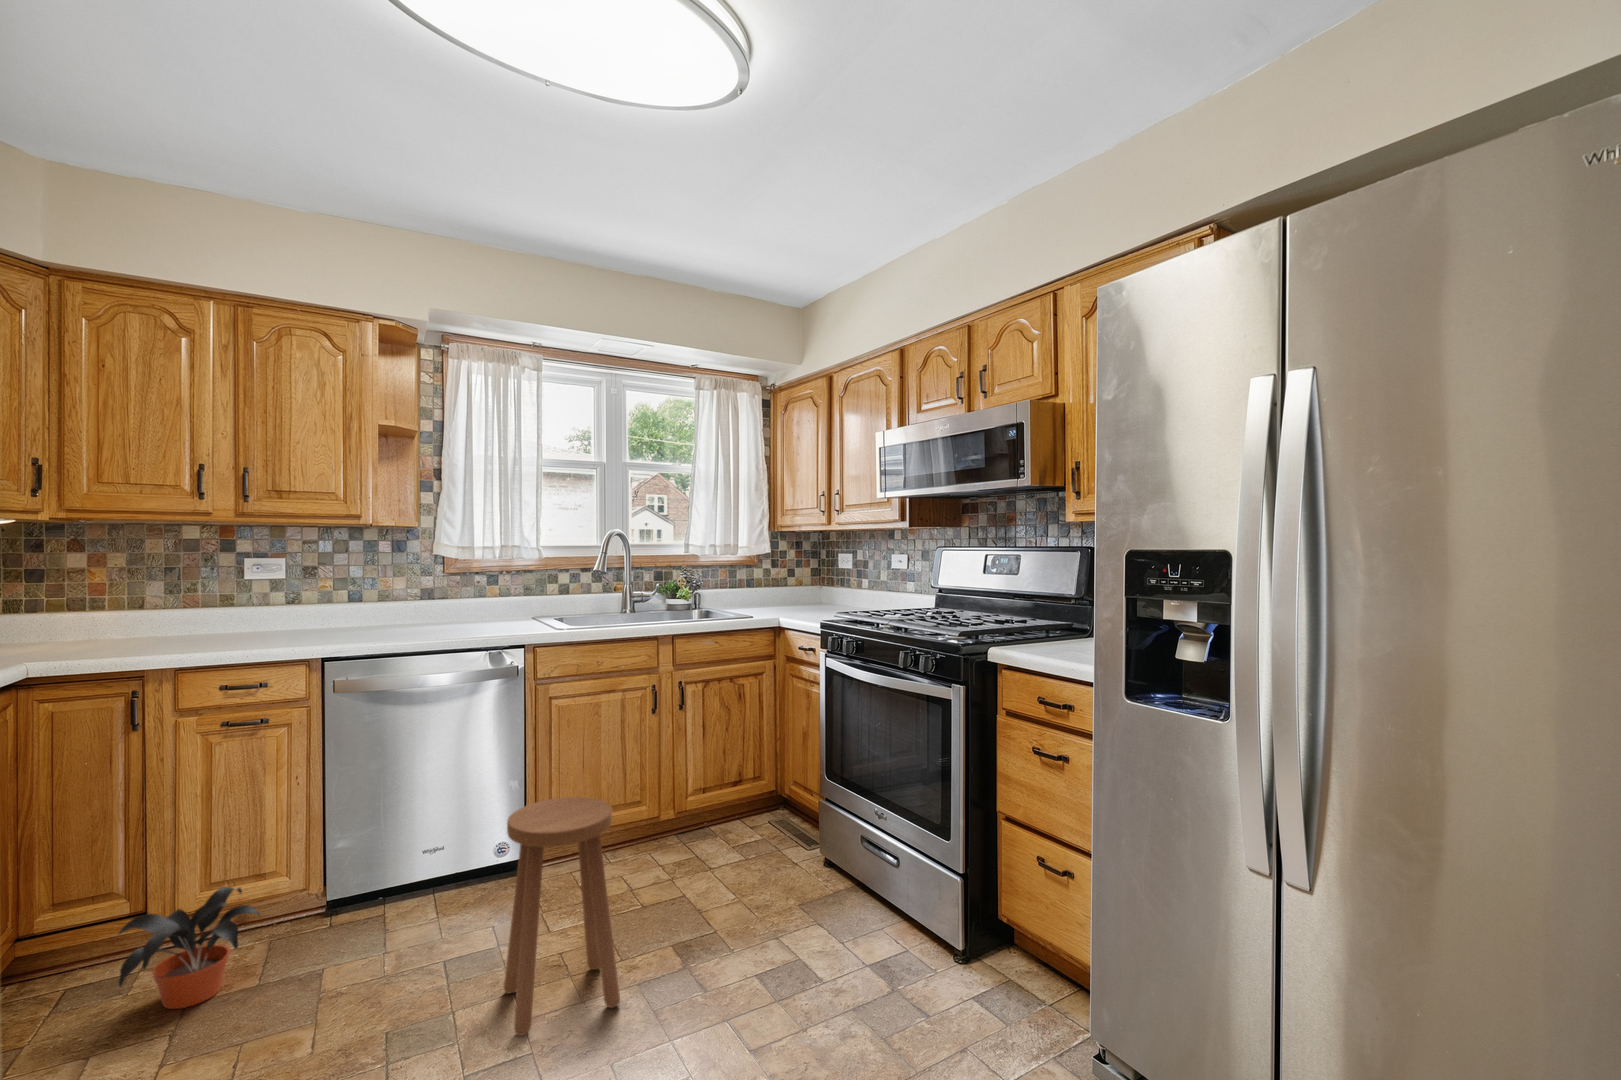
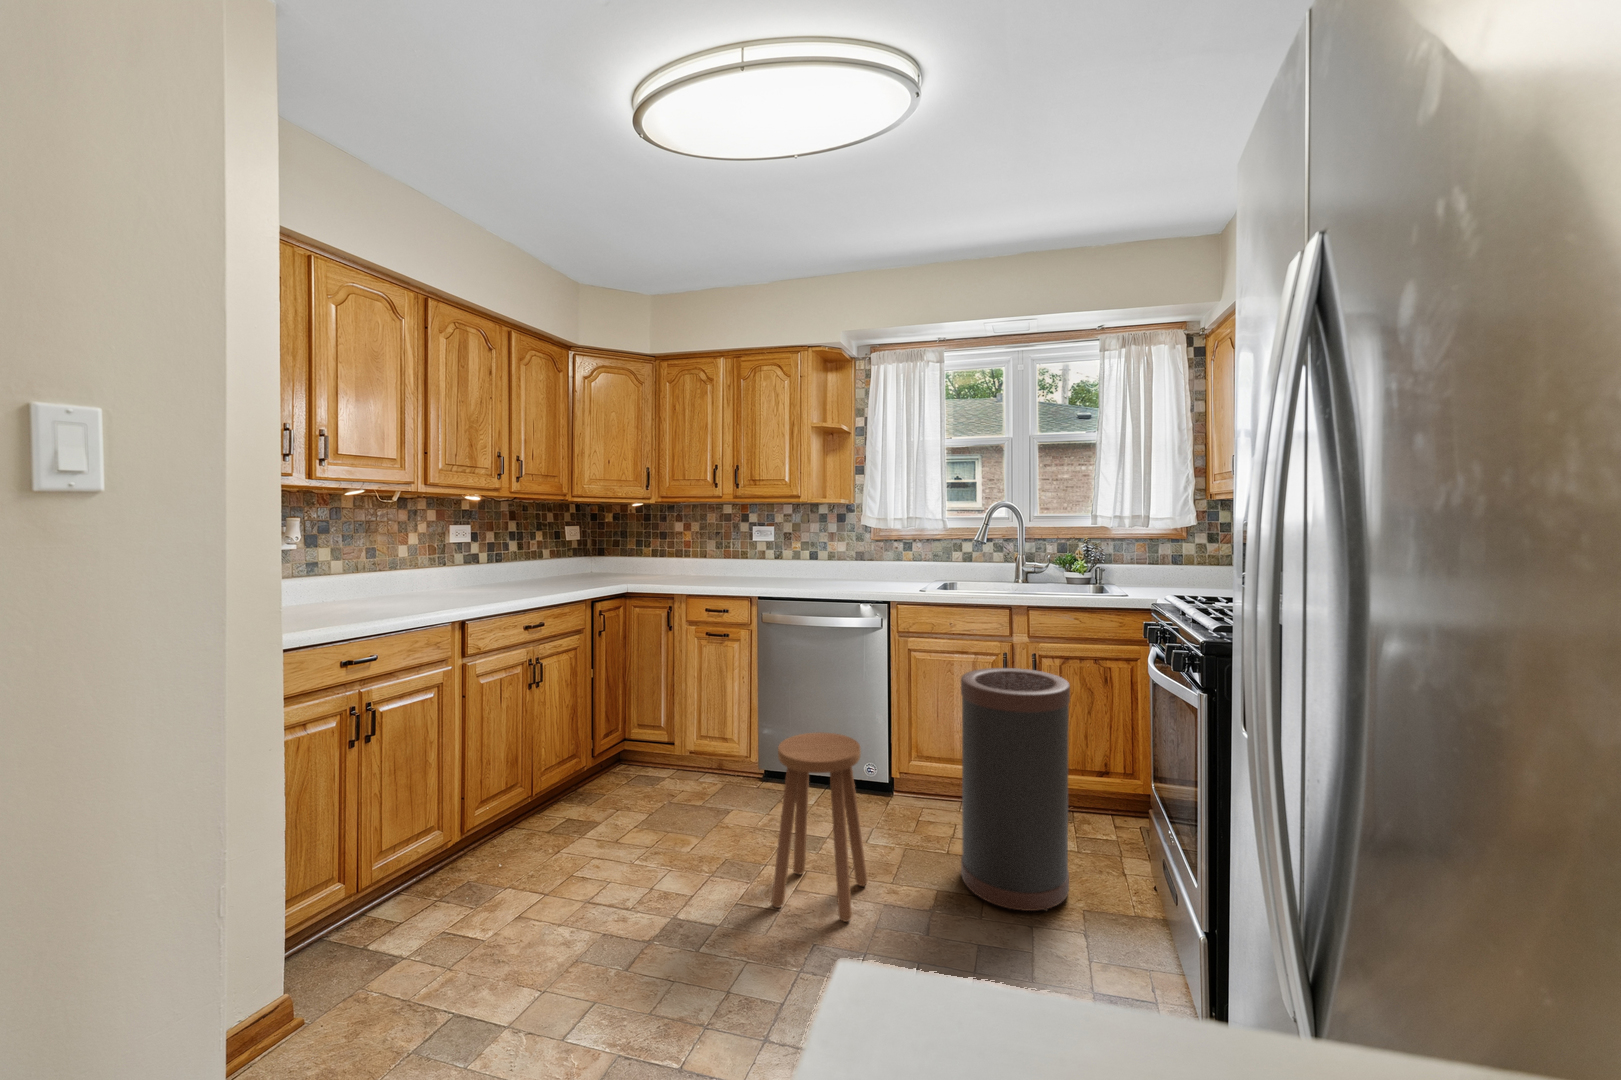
trash can: none [675,690,778,926] -> present [961,668,1070,911]
potted plant: present [119,887,260,1009] -> none [633,736,705,801]

